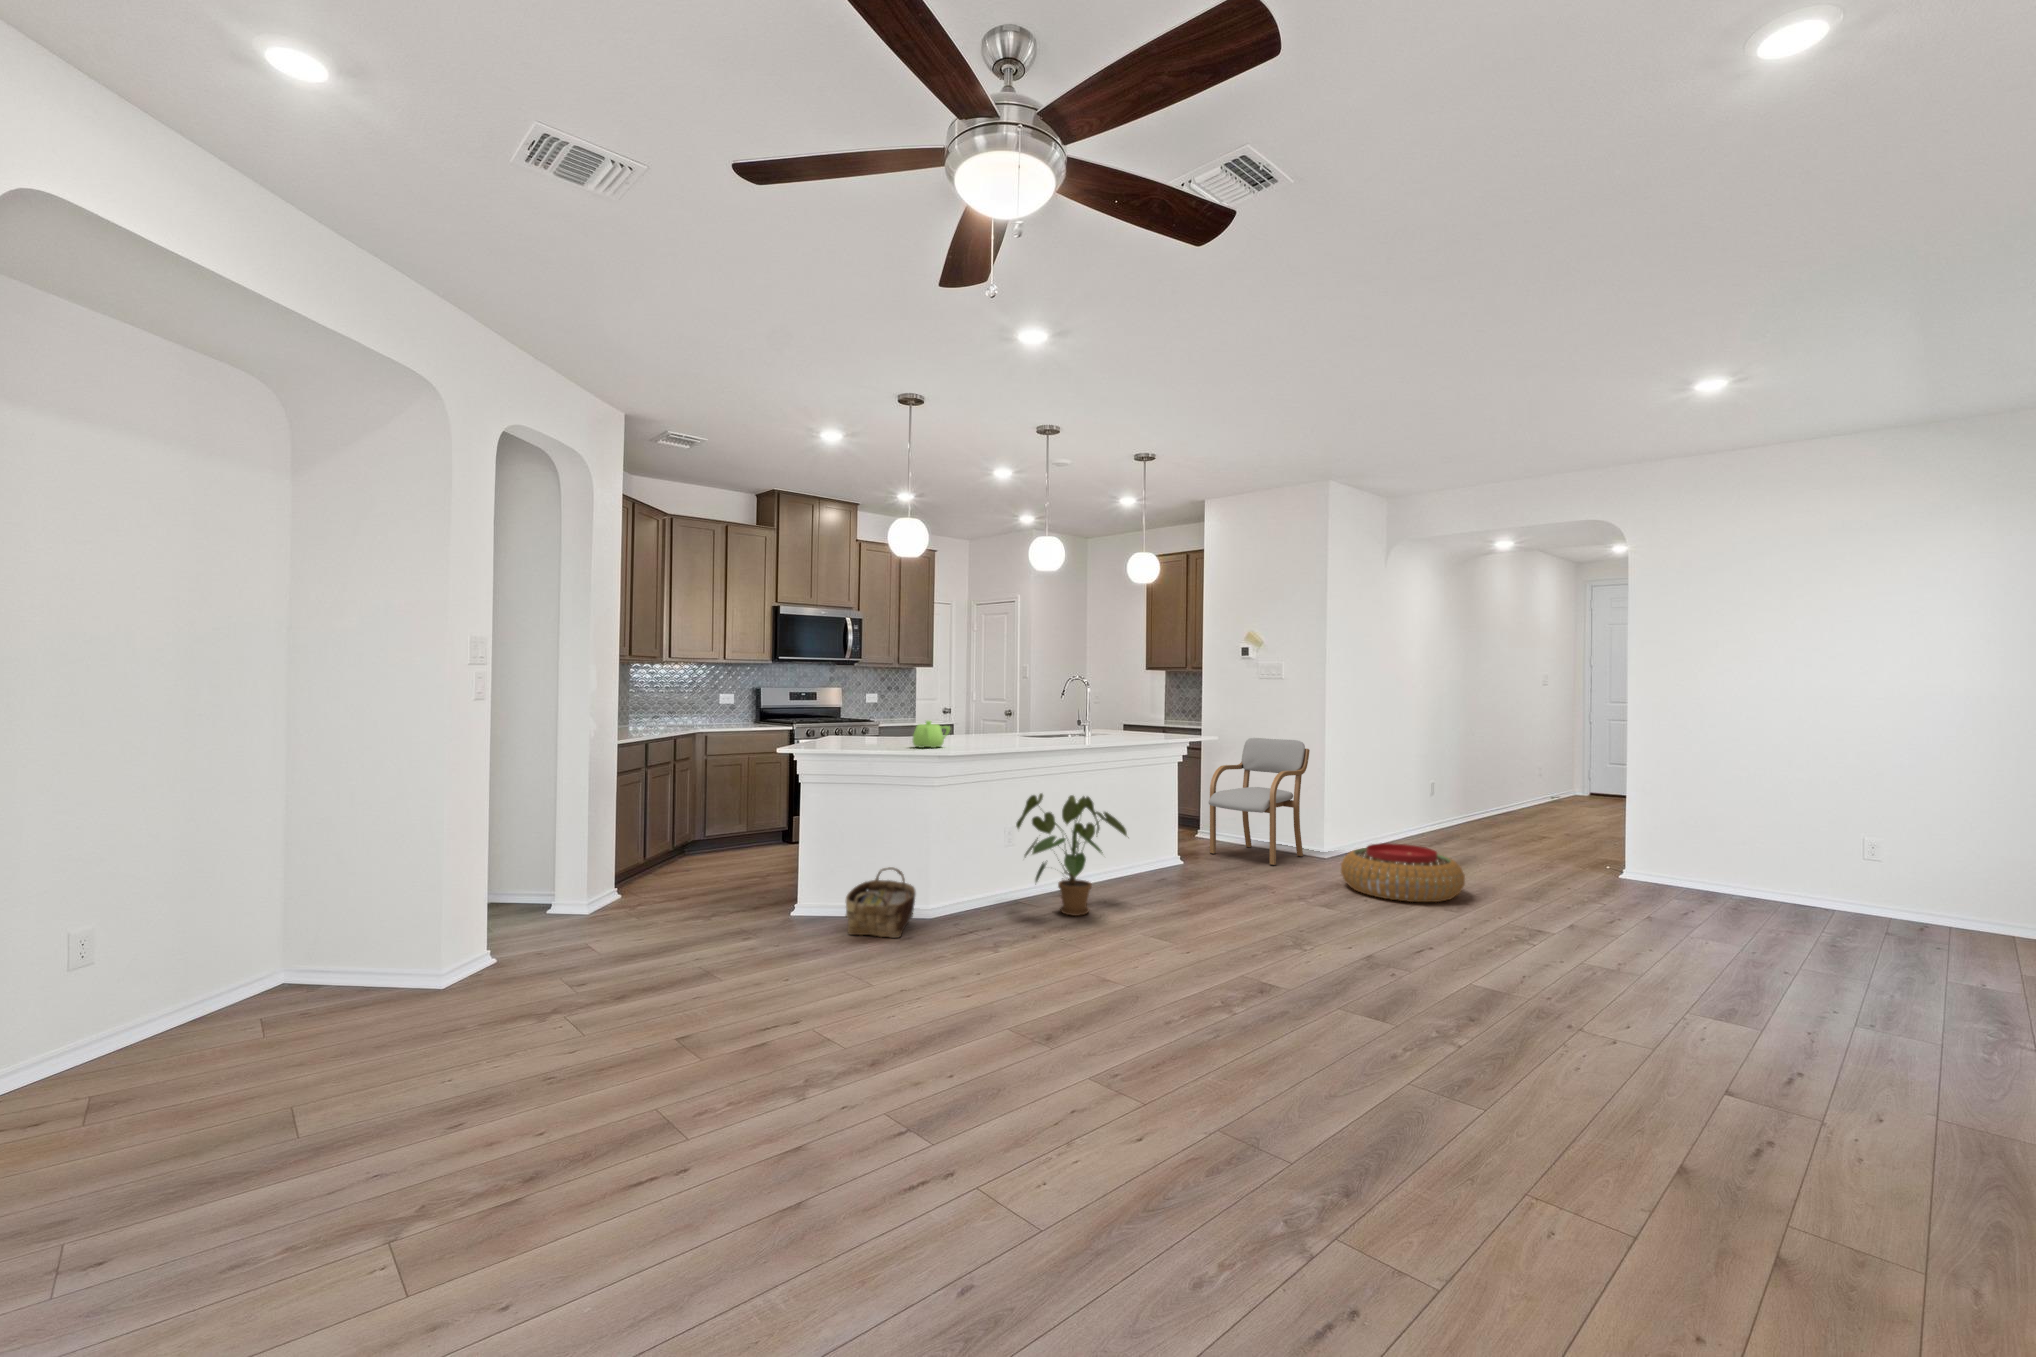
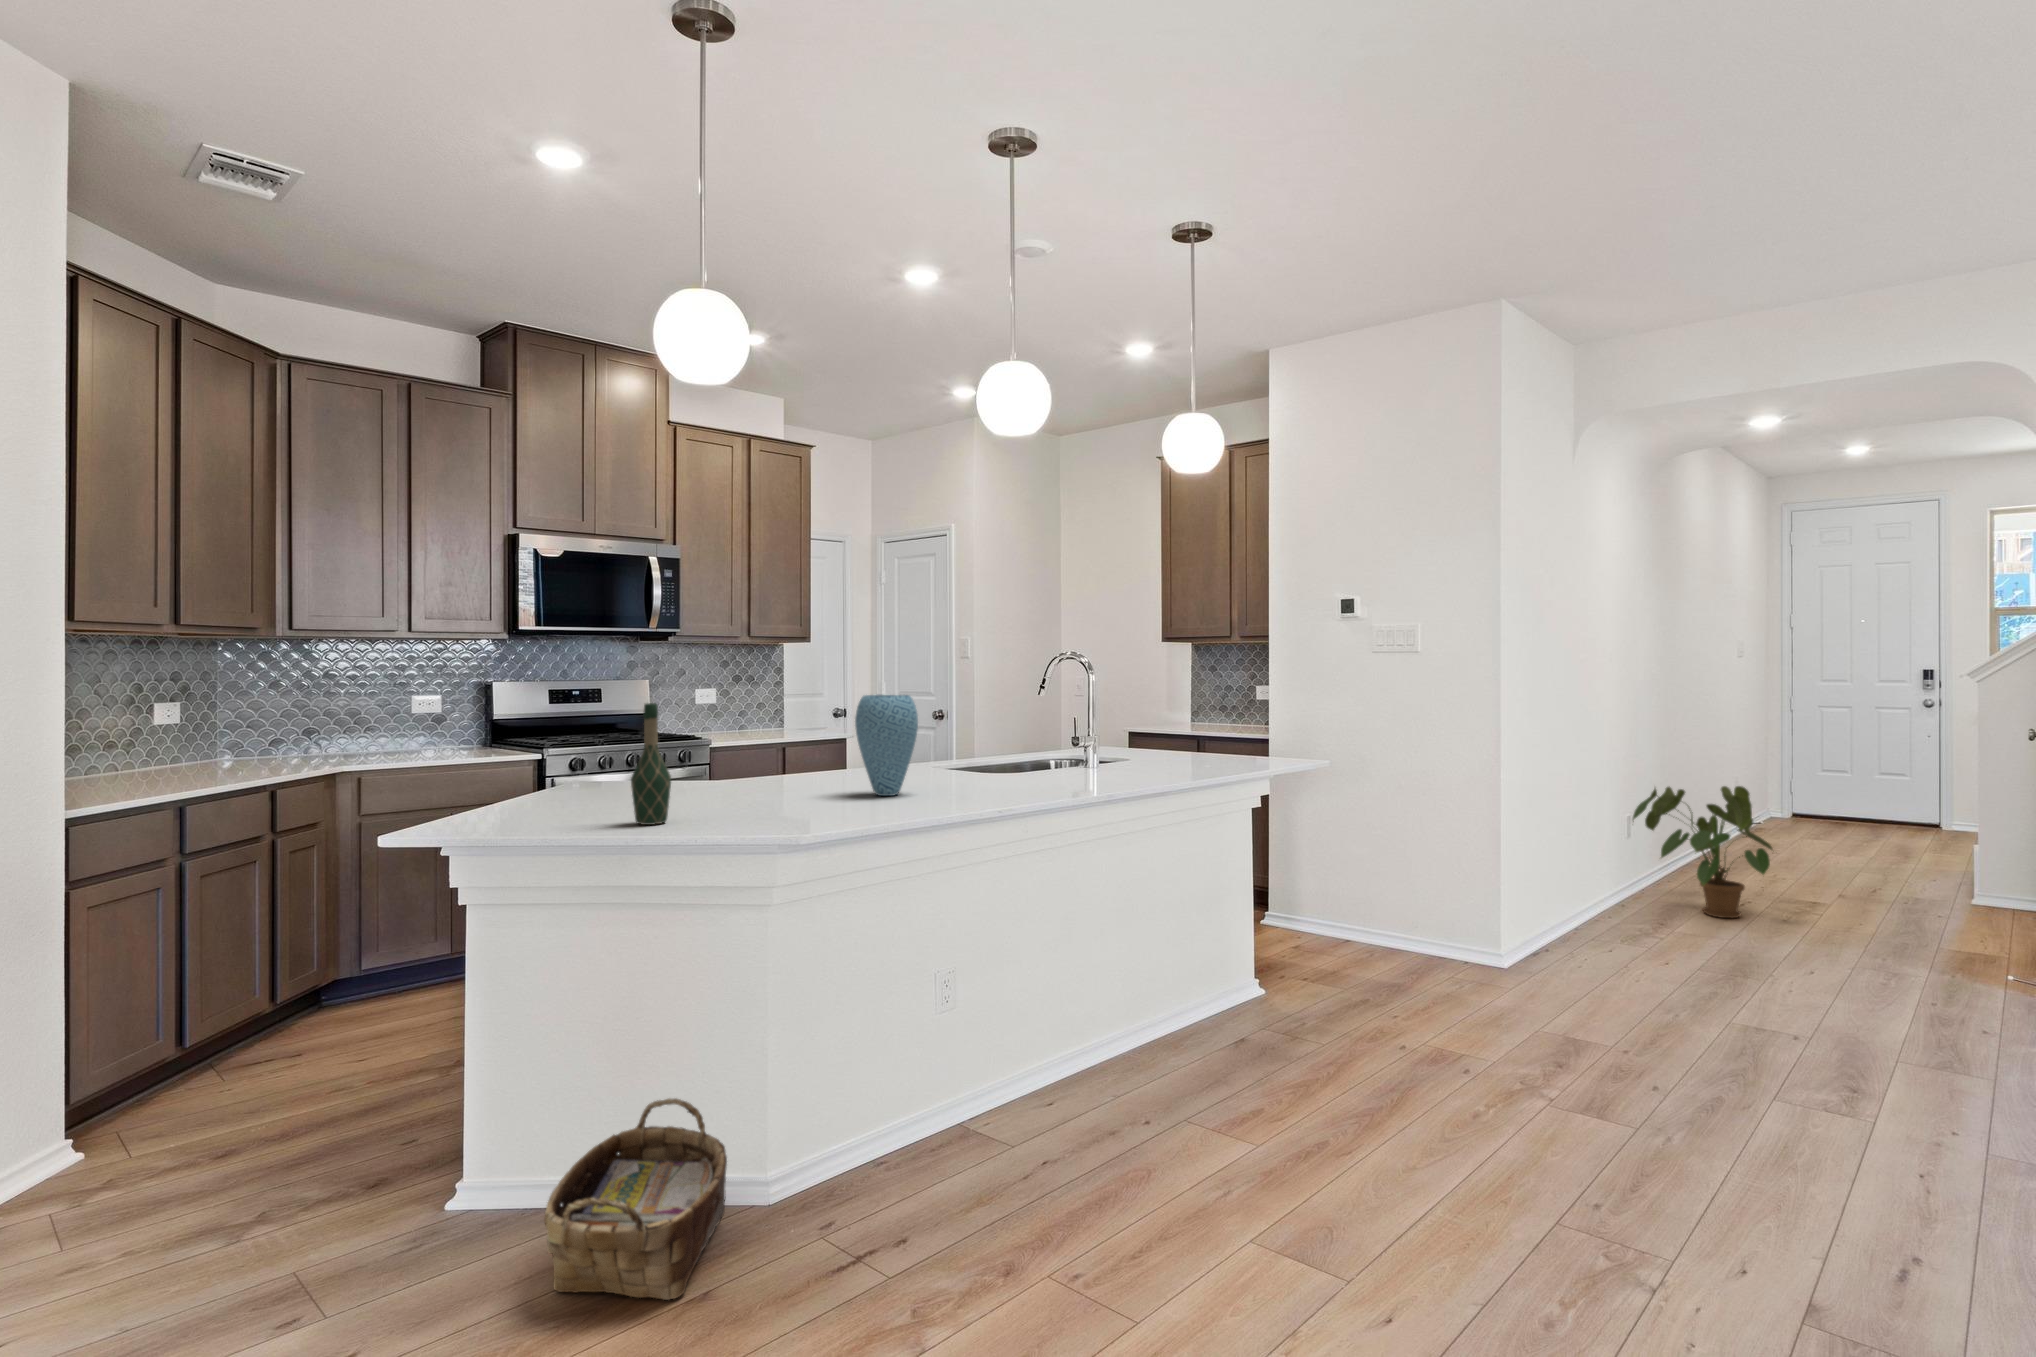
vase: none [968,695,999,744] -> present [855,695,918,796]
wine bottle: none [871,696,888,750] -> present [631,703,671,825]
teapot: present [913,721,950,748] -> none [732,753,815,812]
armchair: present [1209,738,1310,866] -> none [1300,758,1475,995]
house plant: present [1016,793,1129,916] -> present [1633,786,1773,918]
pouf: present [1341,843,1465,902] -> none [1574,960,1833,1092]

